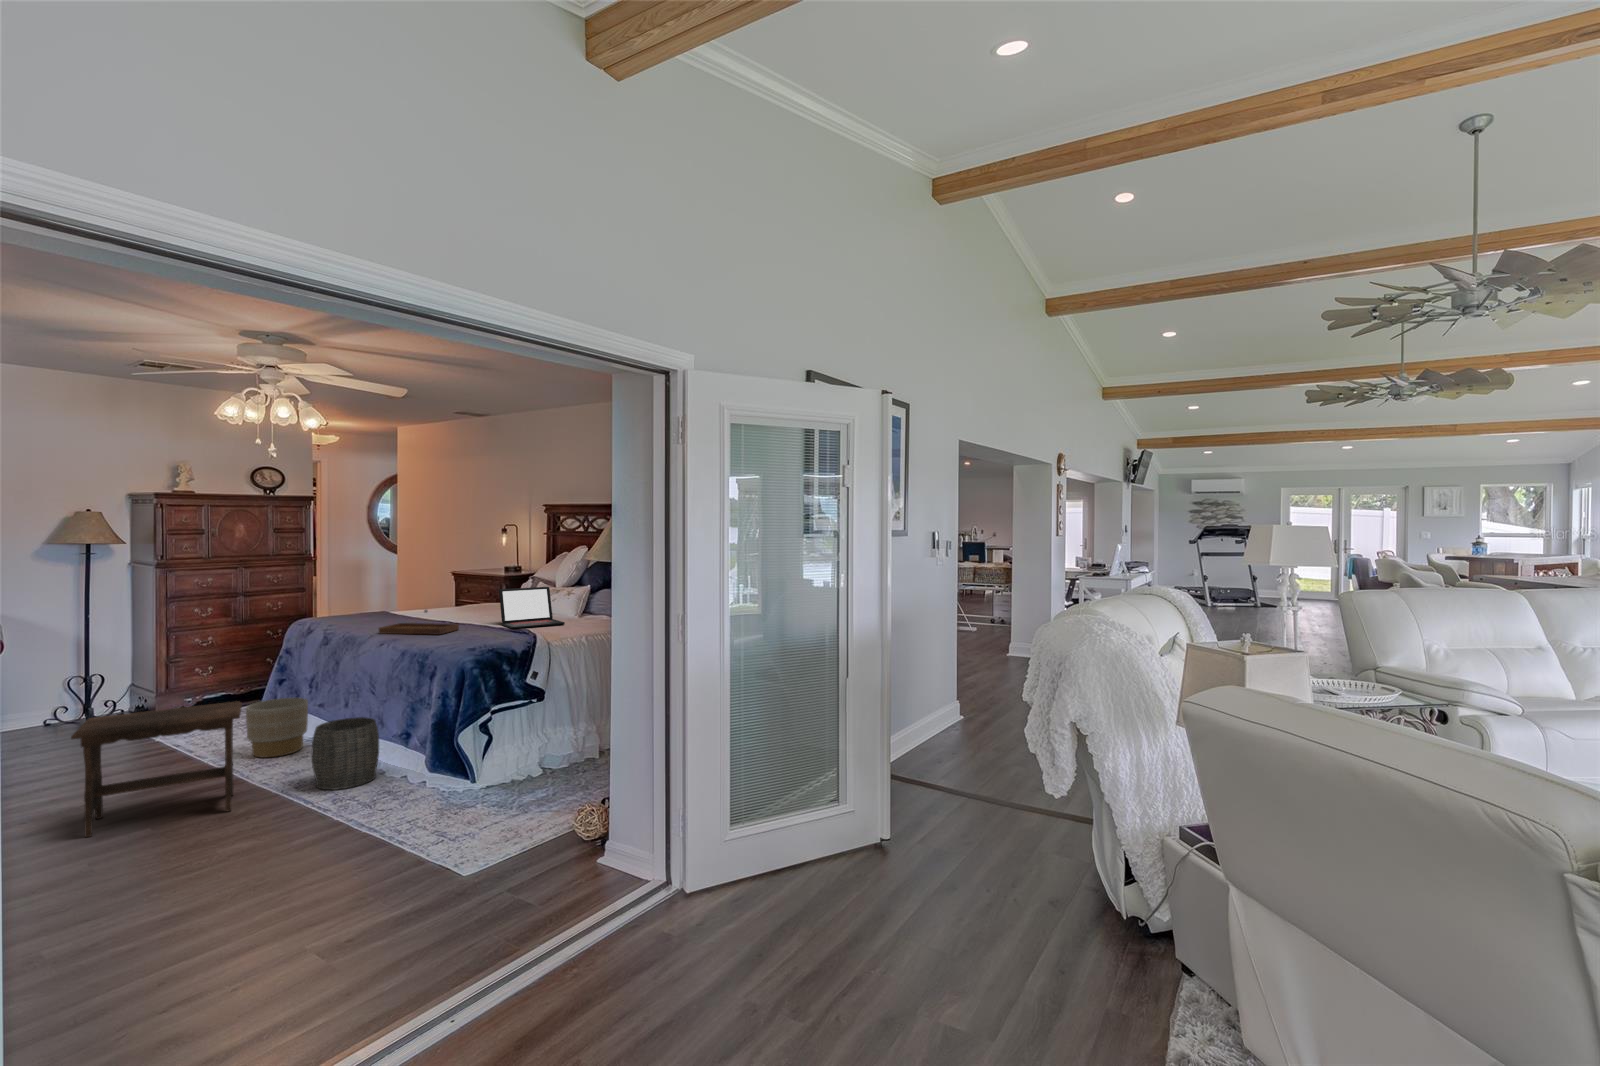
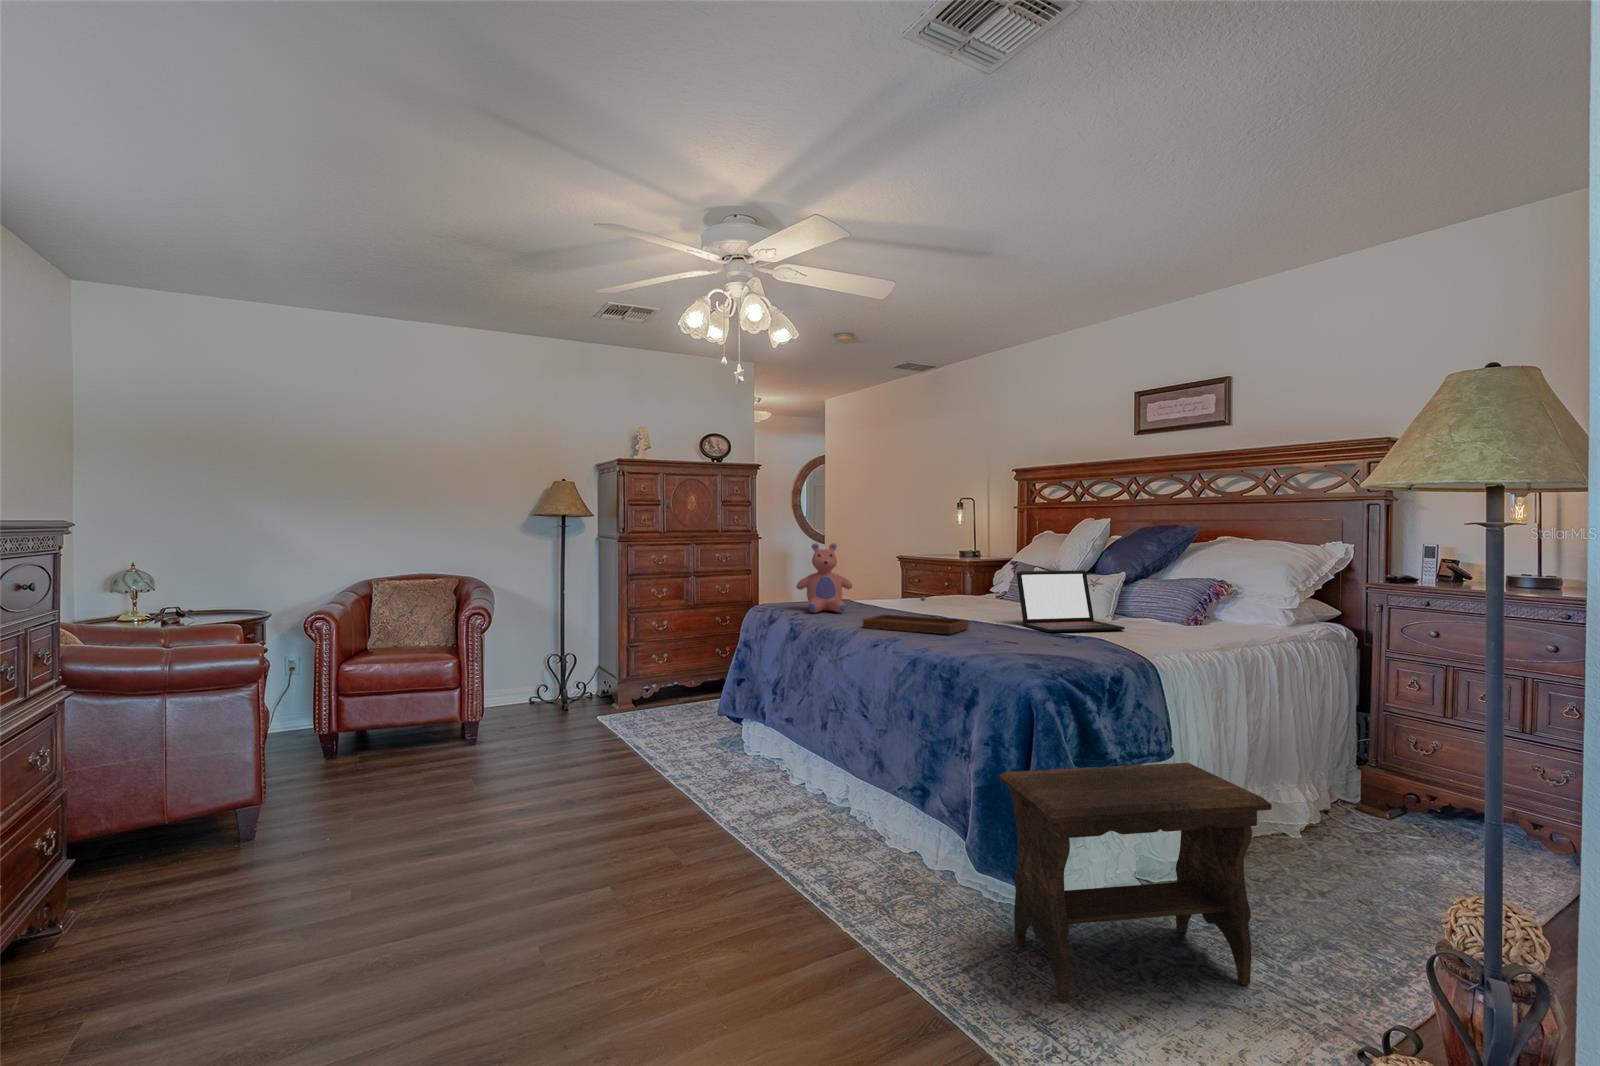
teddy bear: none [333,571,383,624] -> present [797,543,852,613]
planter: present [246,698,308,757] -> none [707,704,772,782]
footstool: present [71,701,242,837] -> present [999,763,1272,1002]
woven basket: present [312,717,379,790] -> none [792,749,878,861]

